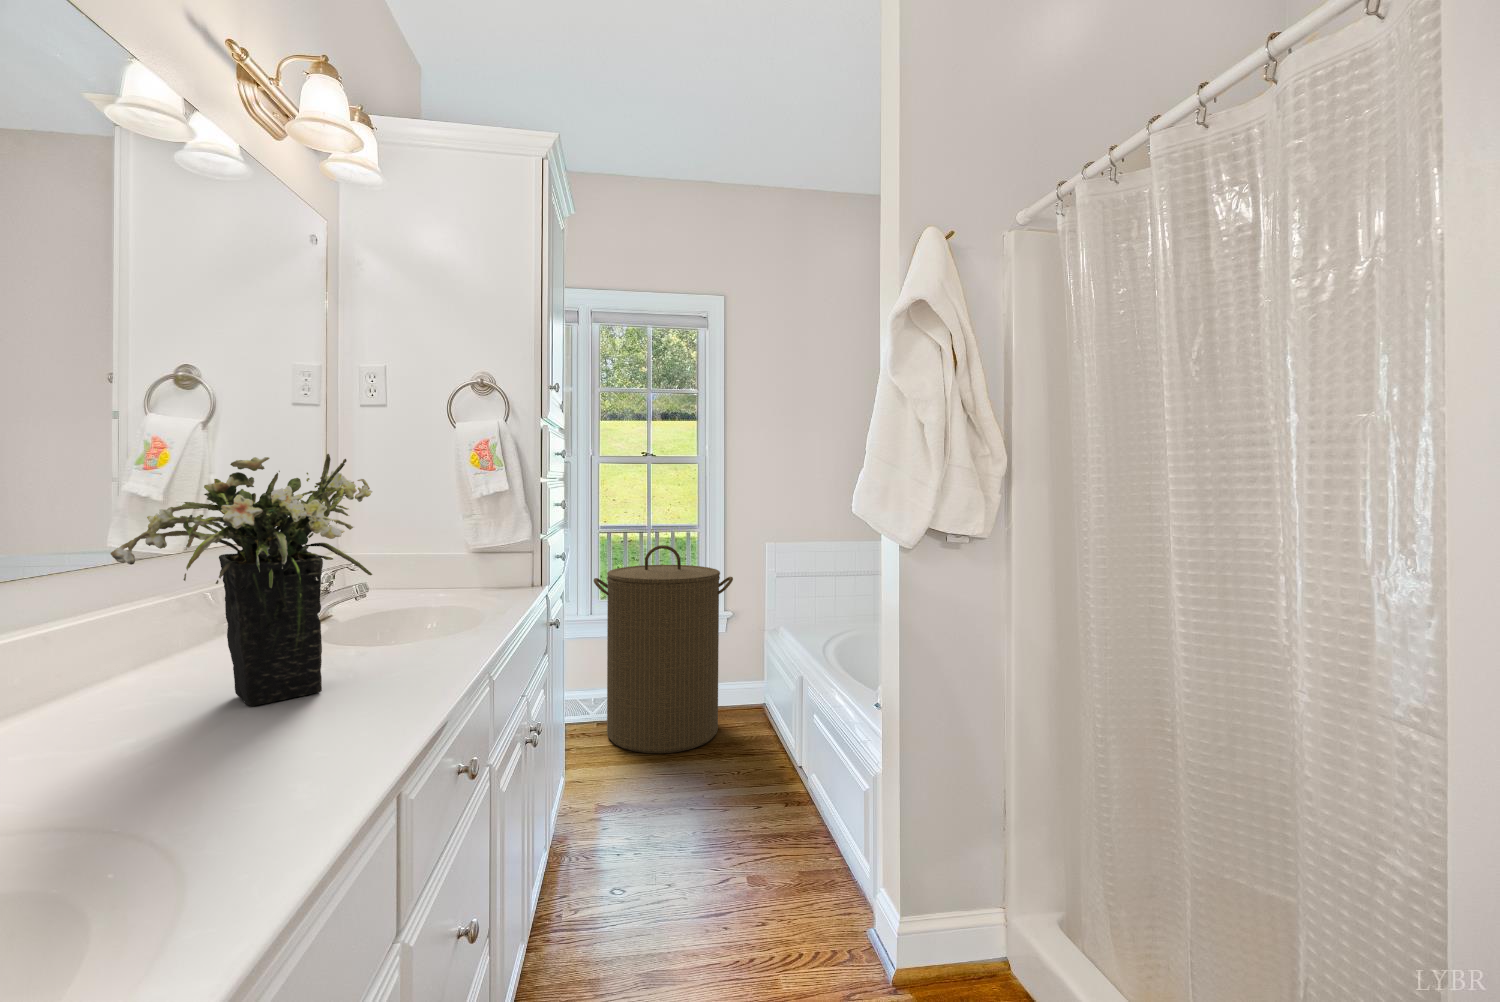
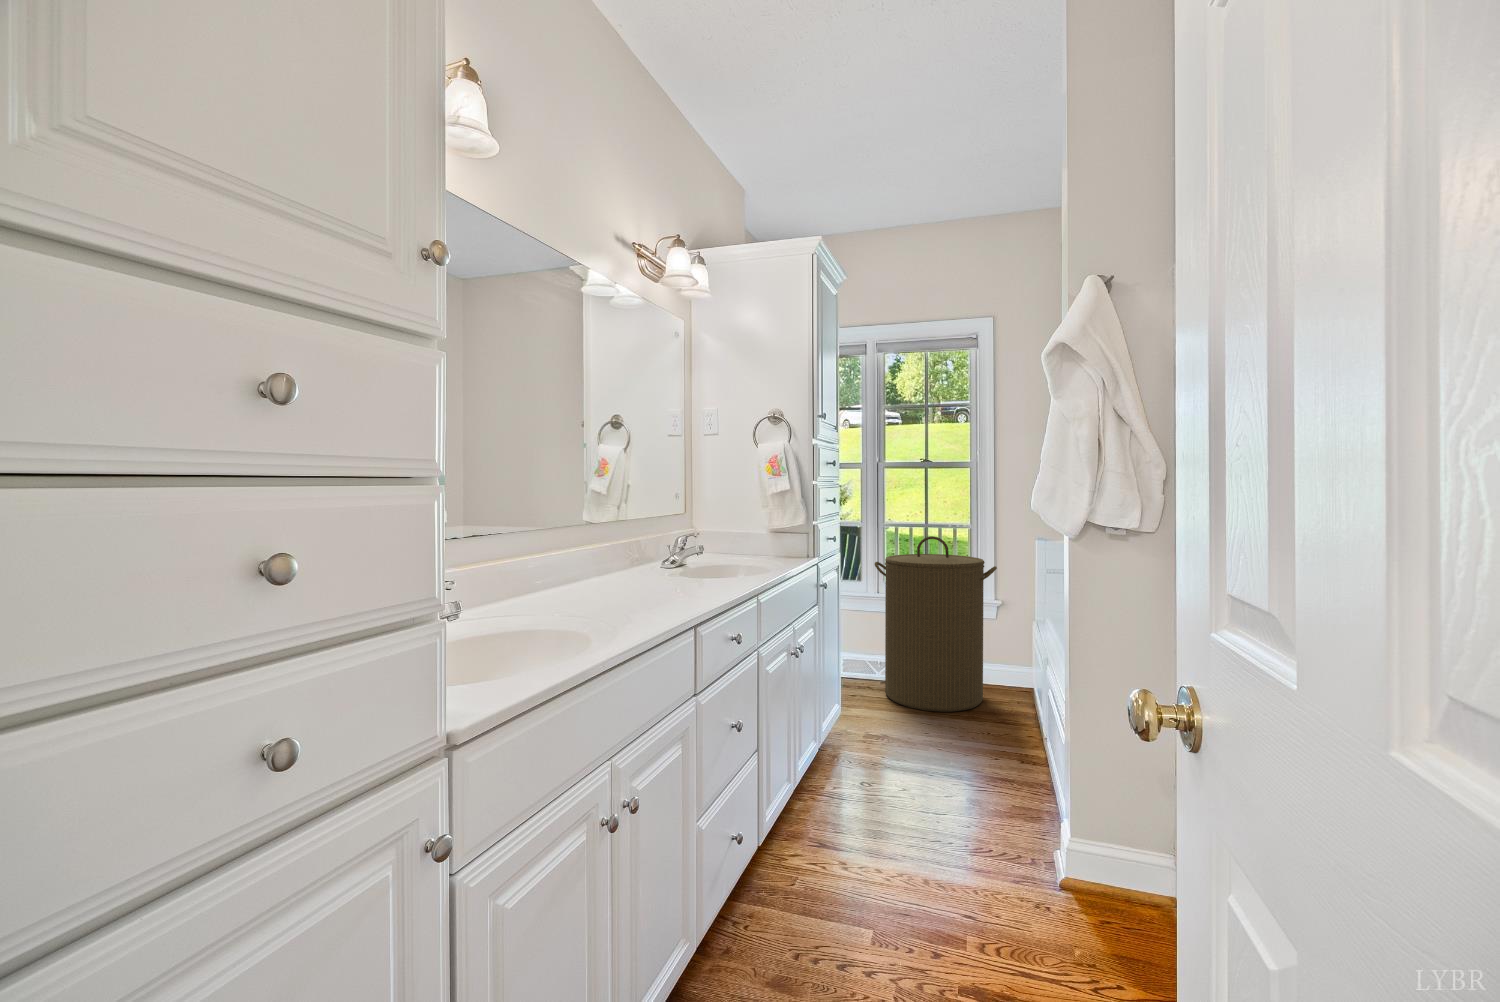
flower arrangement: present [110,454,372,706] -> none [590,468,696,592]

